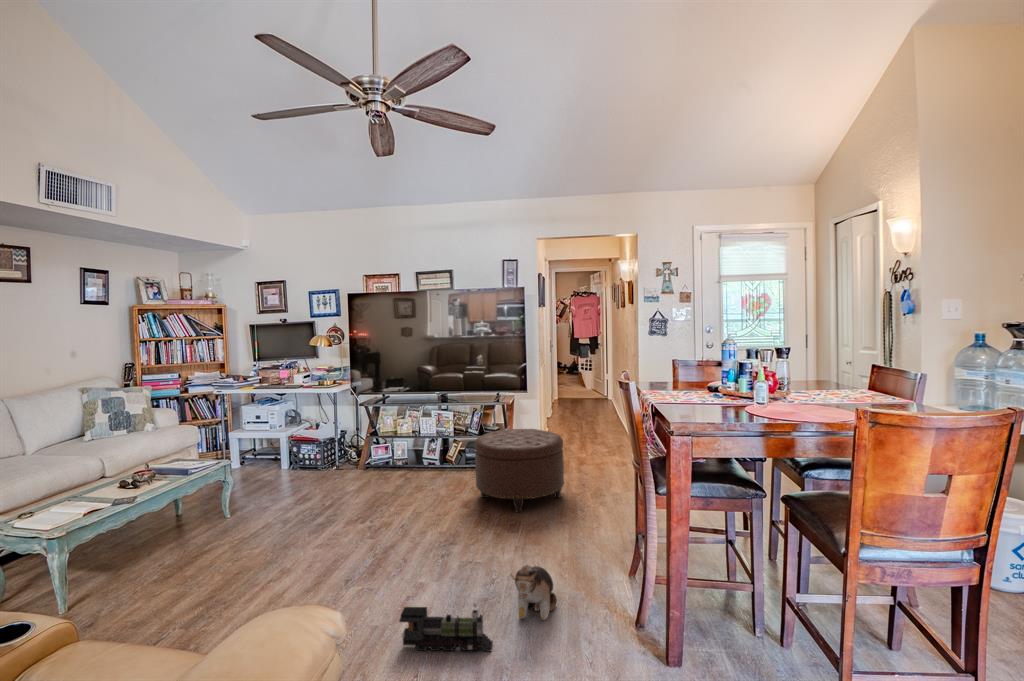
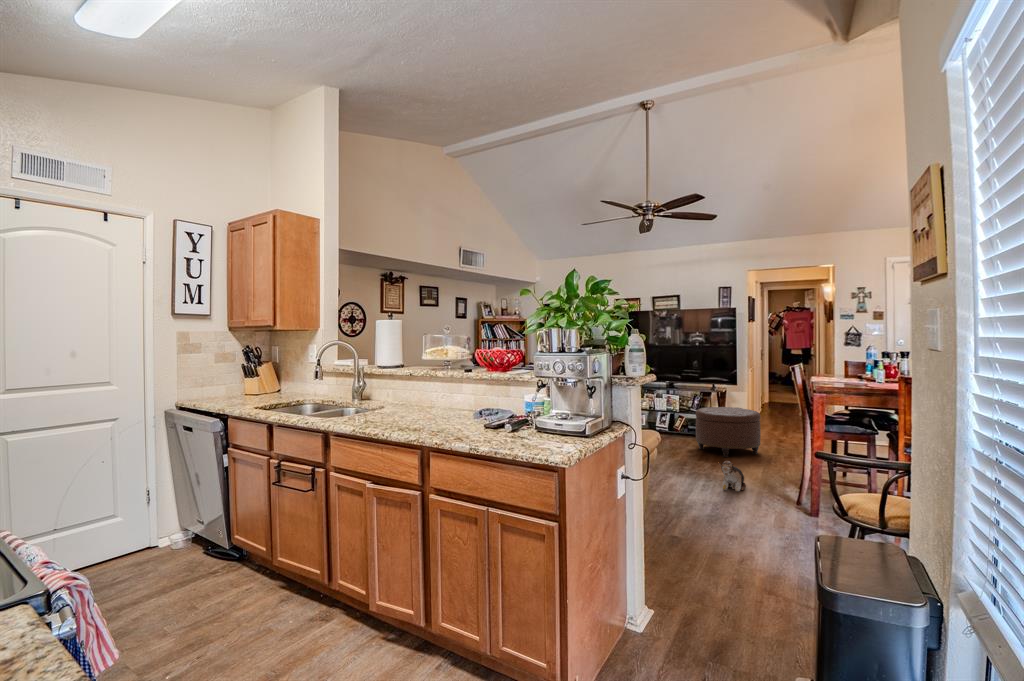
toy train: present [399,604,492,651] -> none [660,471,708,496]

